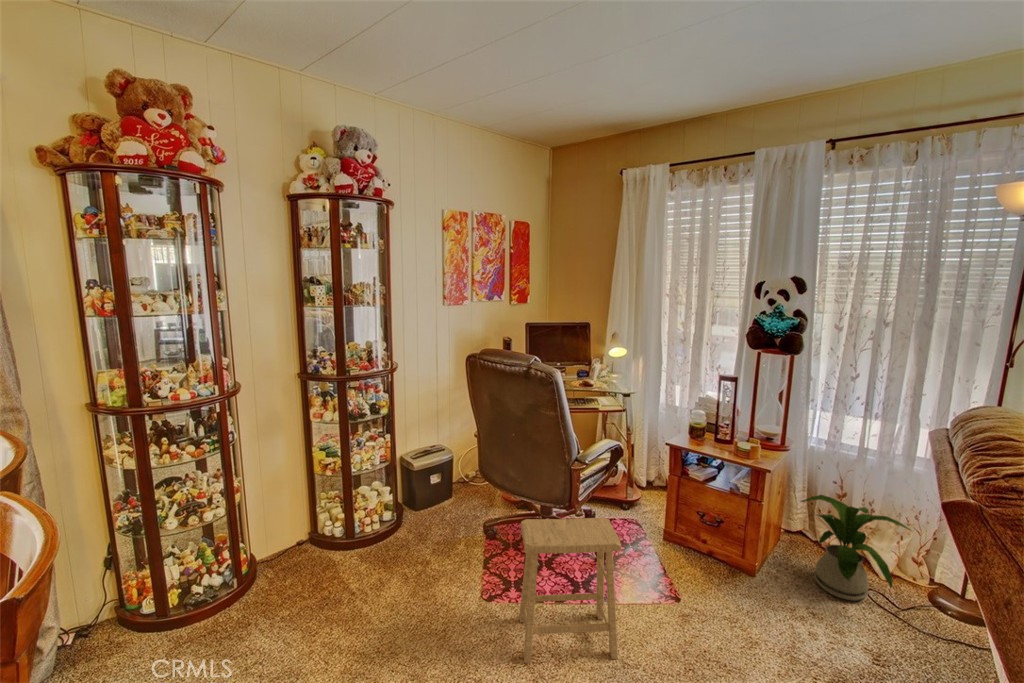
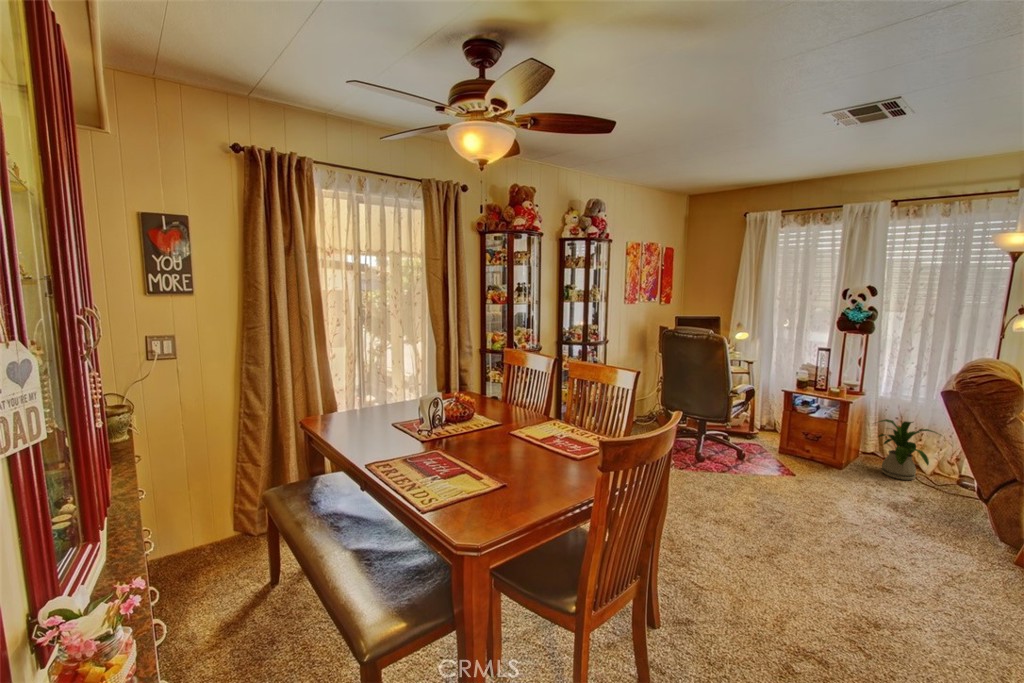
footstool: present [519,518,621,663] -> none [701,416,767,489]

